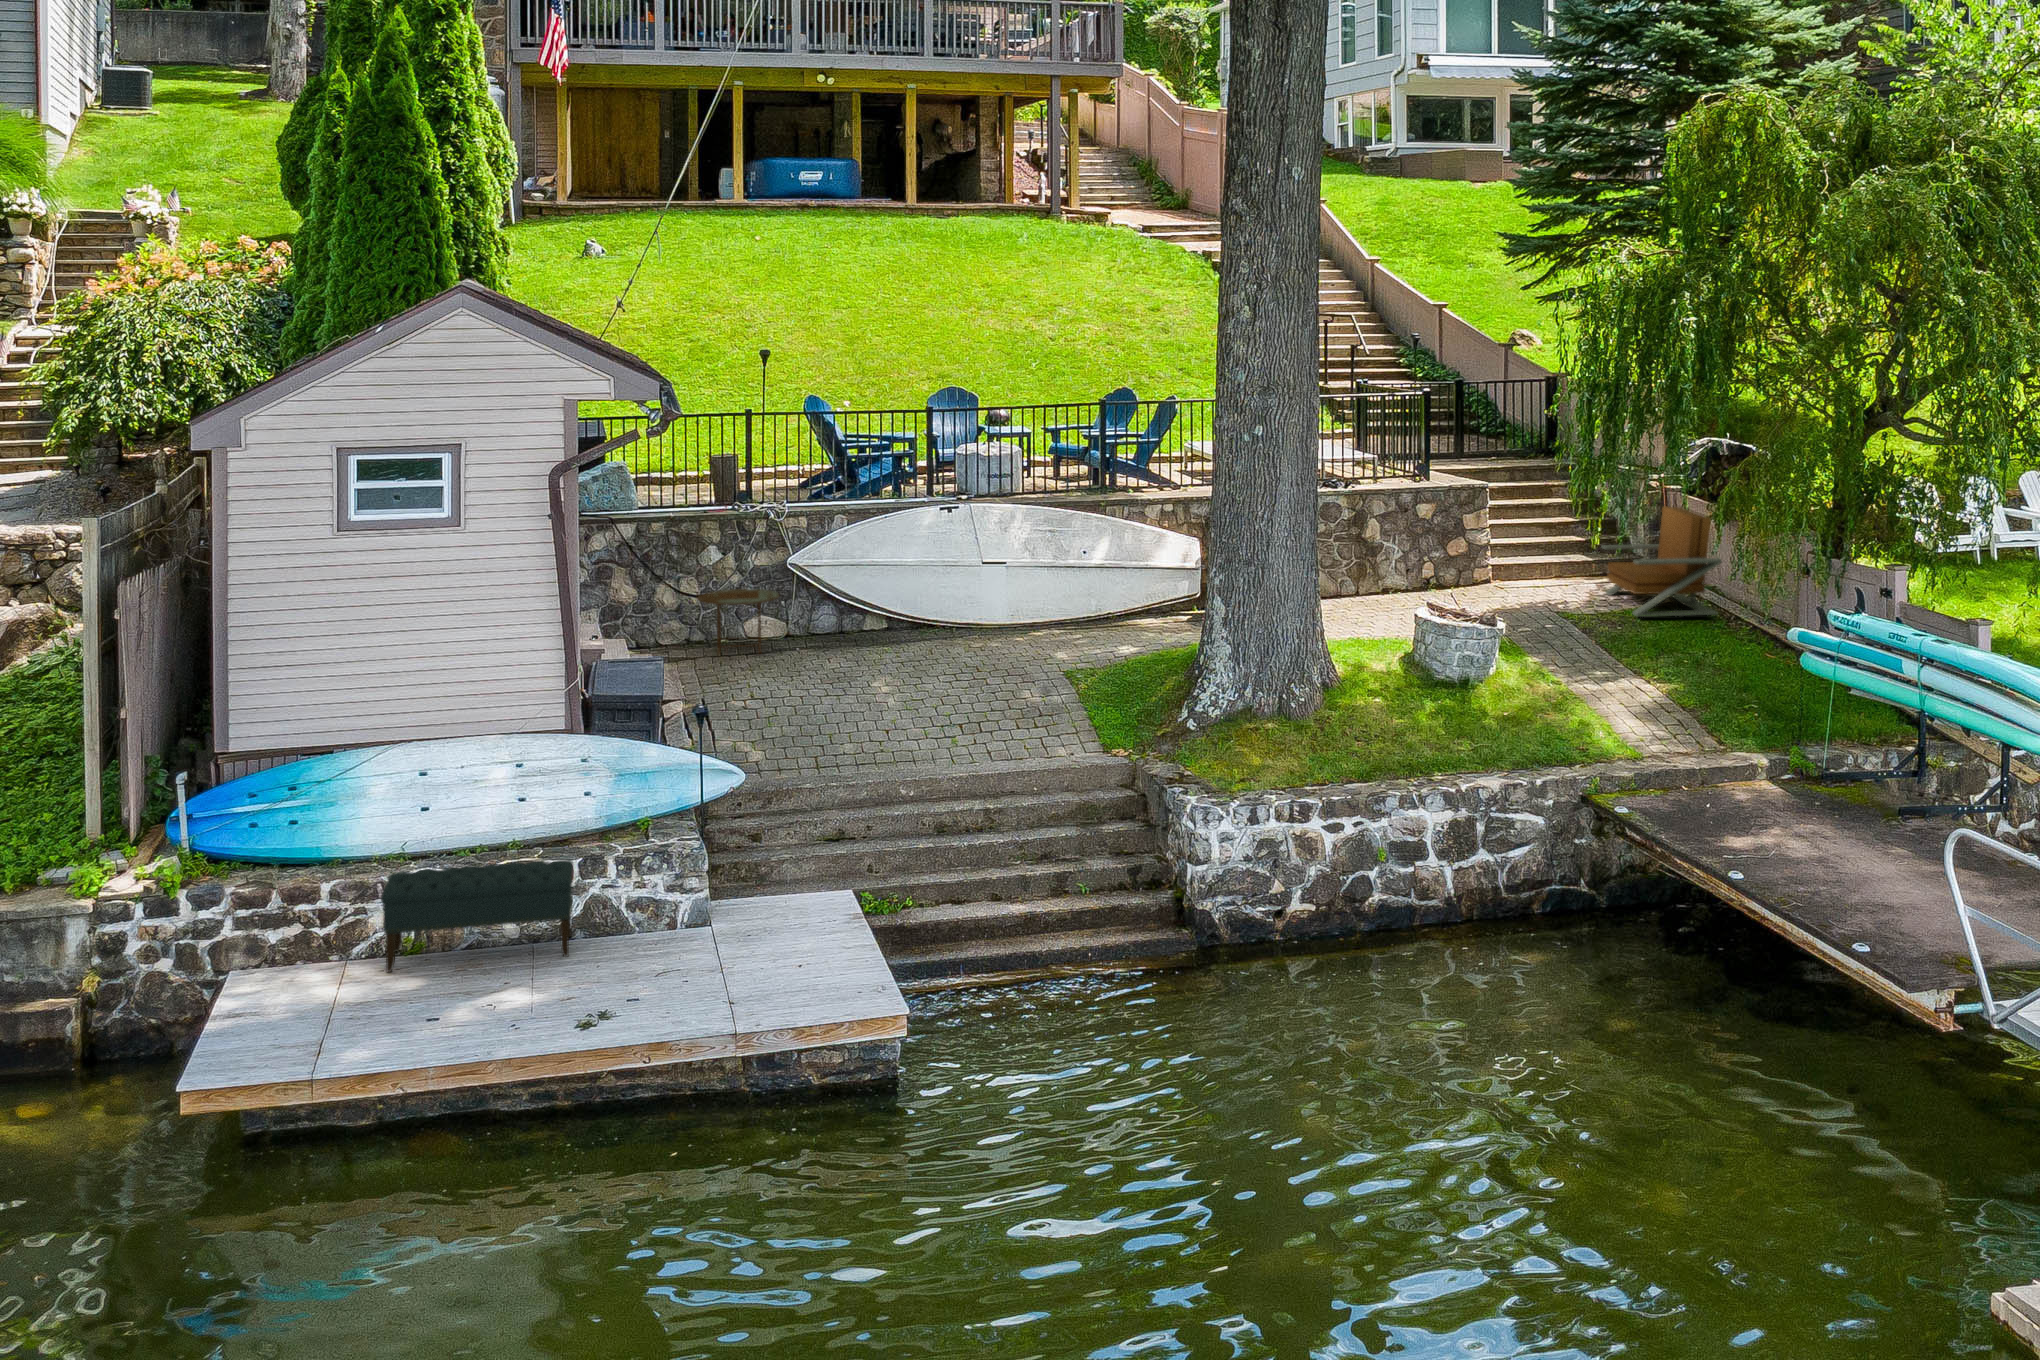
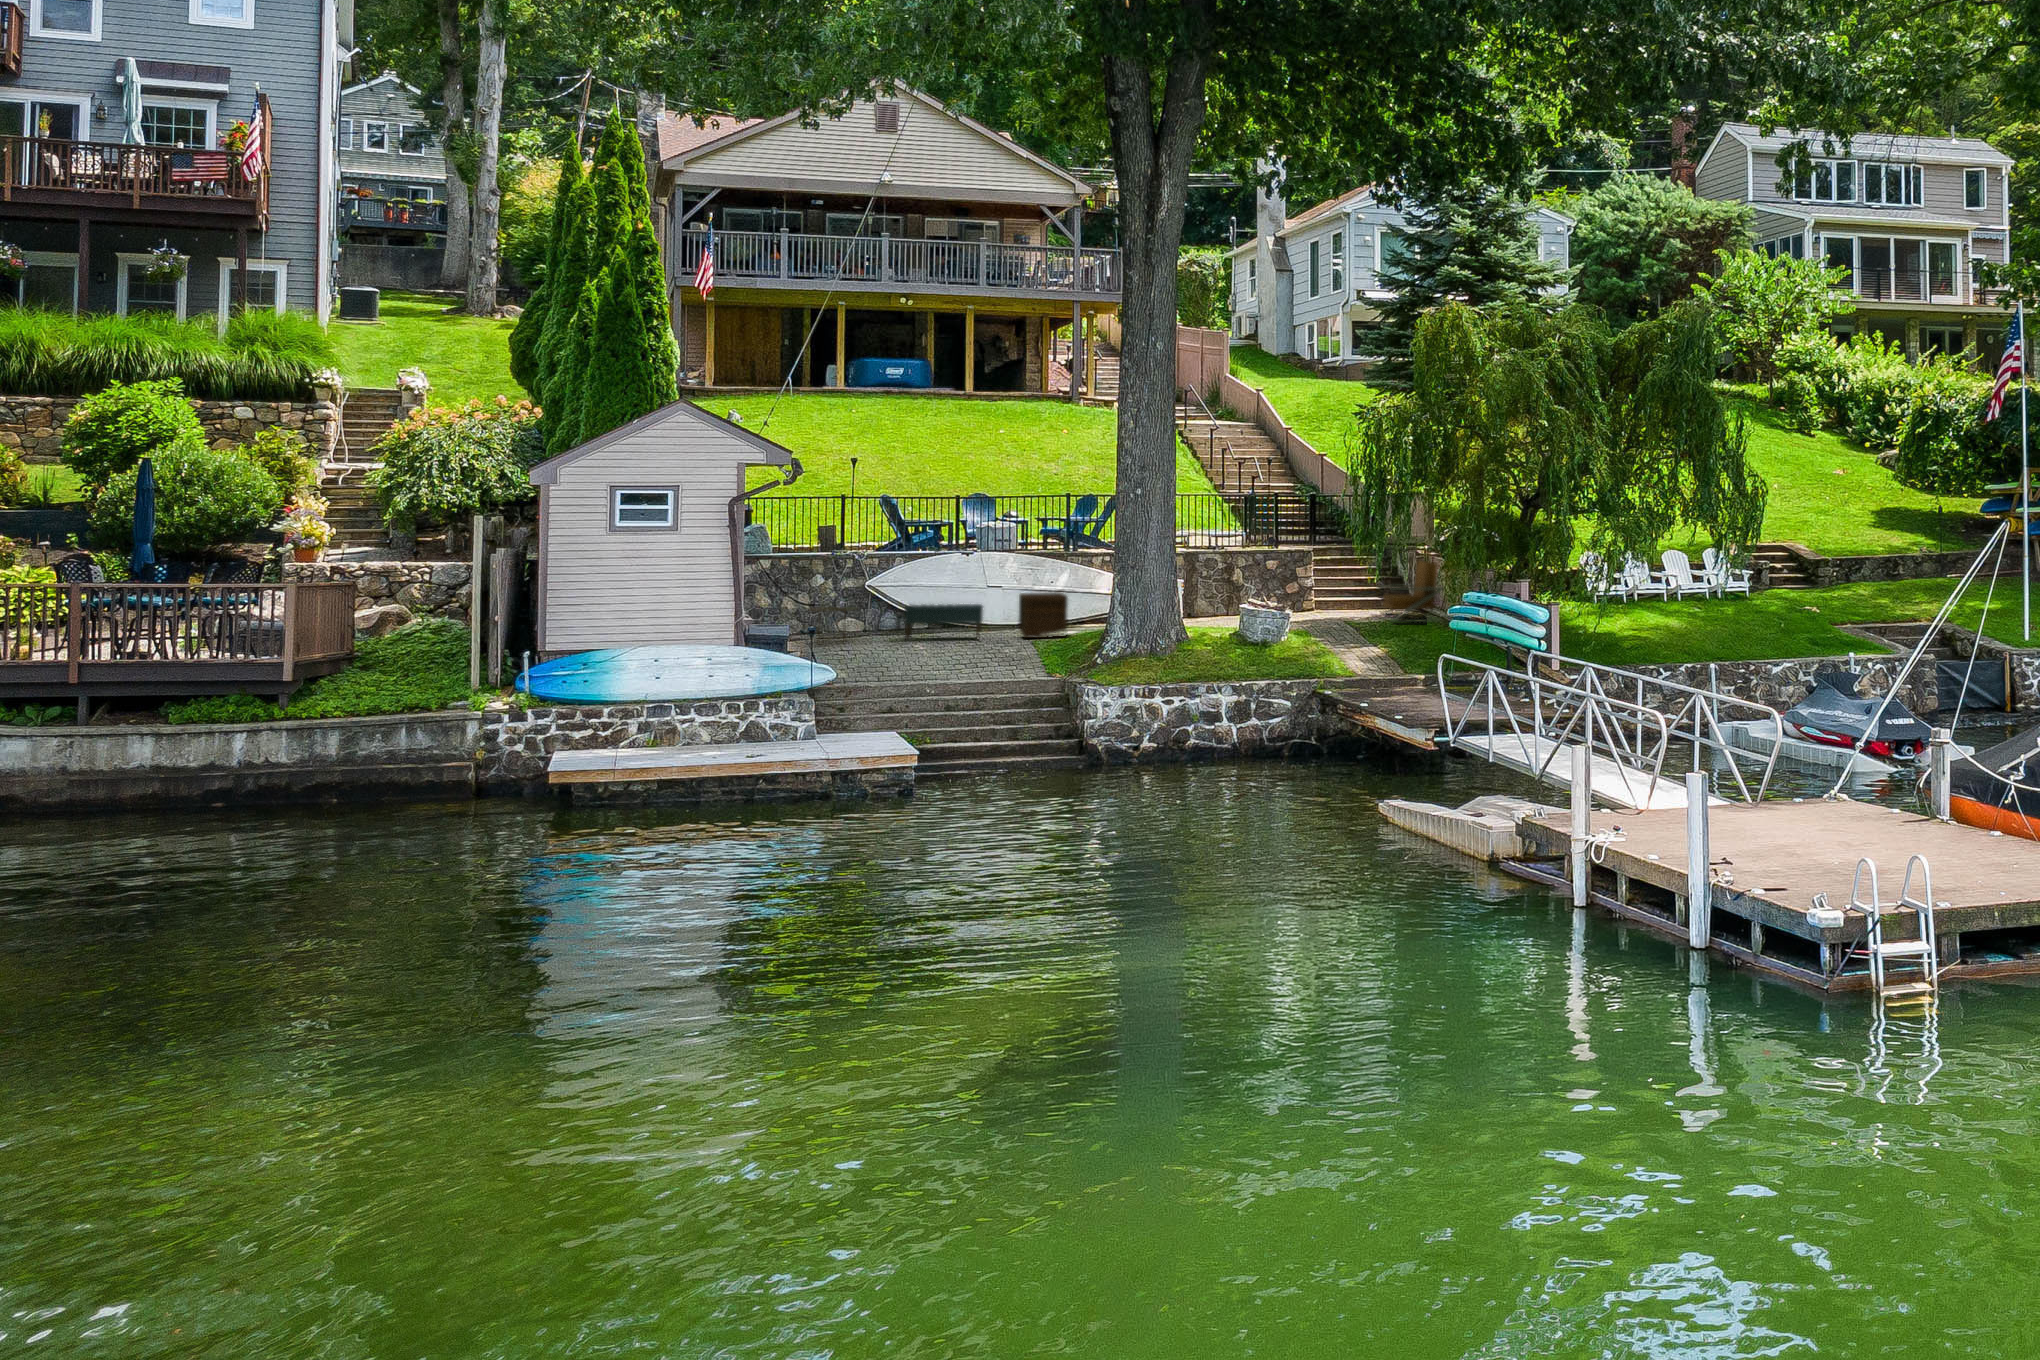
wooden crate: none [1032,563,1113,645] -> present [1018,592,1068,638]
bench: present [381,860,573,972] -> present [904,604,983,640]

